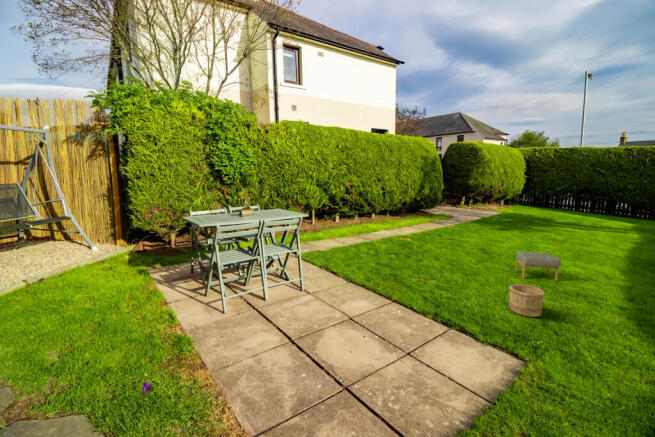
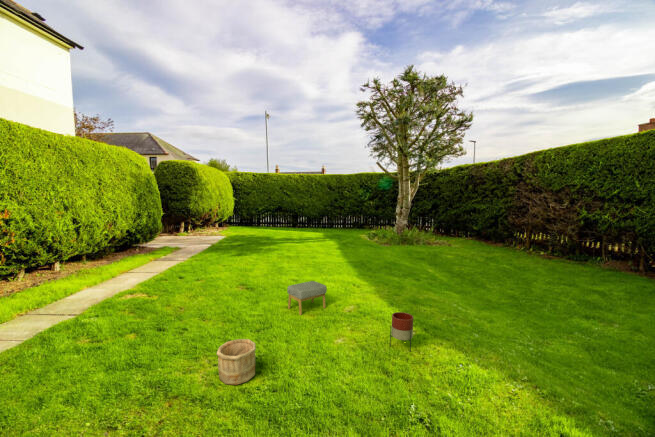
wooden bucket: present [509,284,545,317] -> present [217,339,256,385]
planter: none [603,292,642,336] -> present [390,312,413,351]

